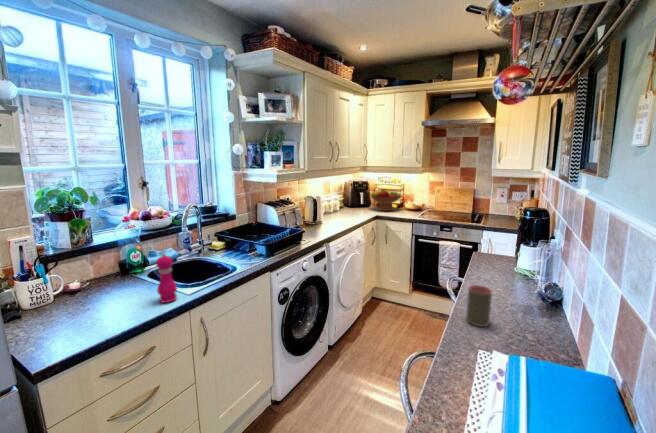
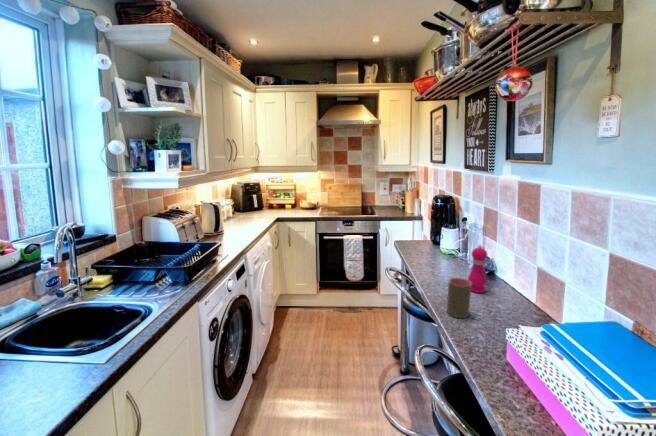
fruit bowl: present [371,190,401,211] -> none [266,190,299,212]
pepper mill: present [156,253,177,303] -> present [468,245,488,293]

